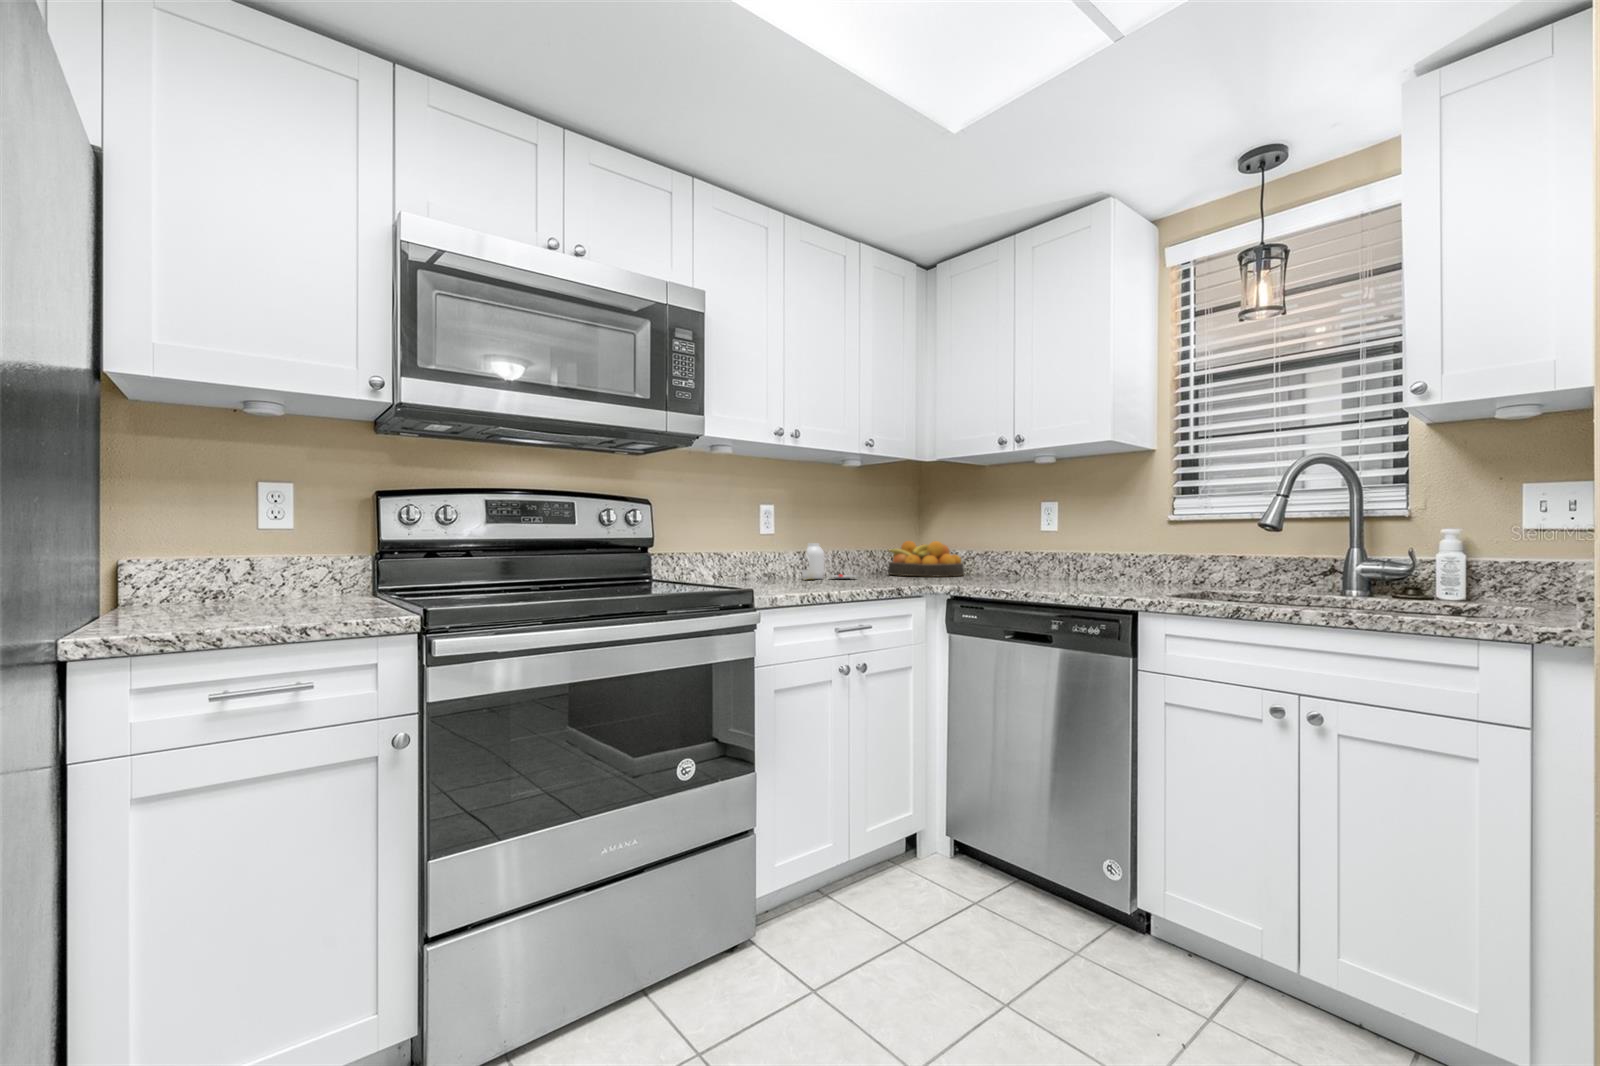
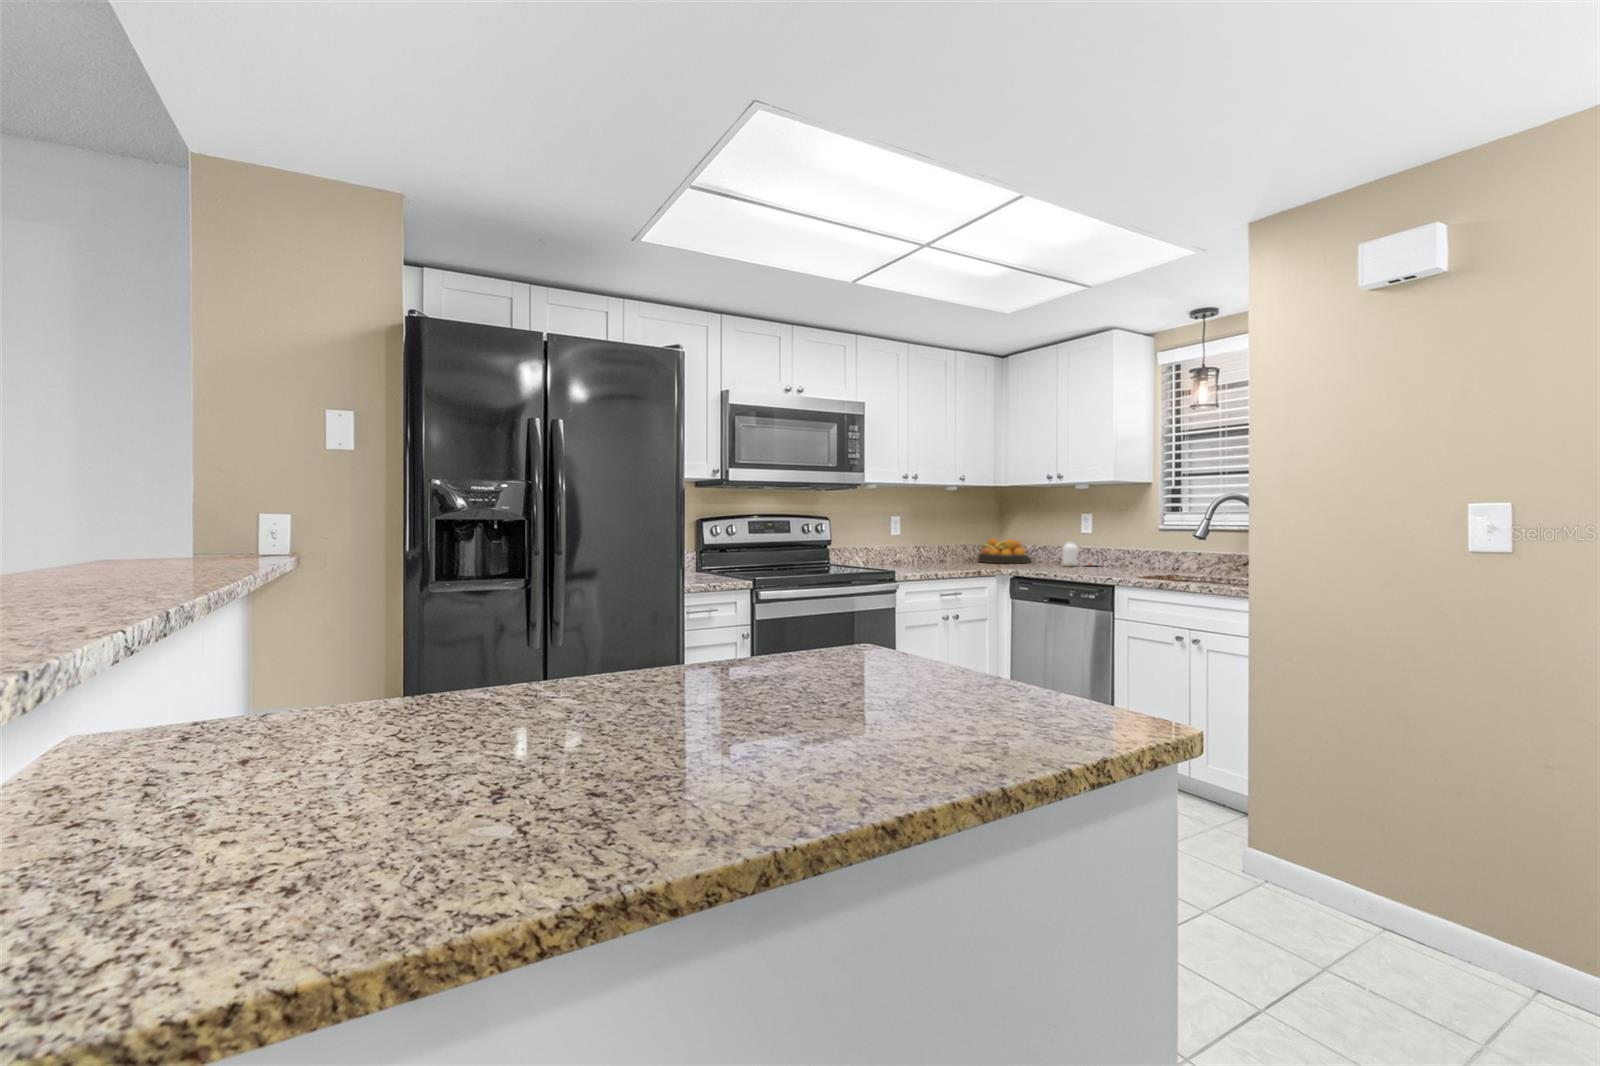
jar: present [802,543,854,580] -> present [1062,541,1098,567]

